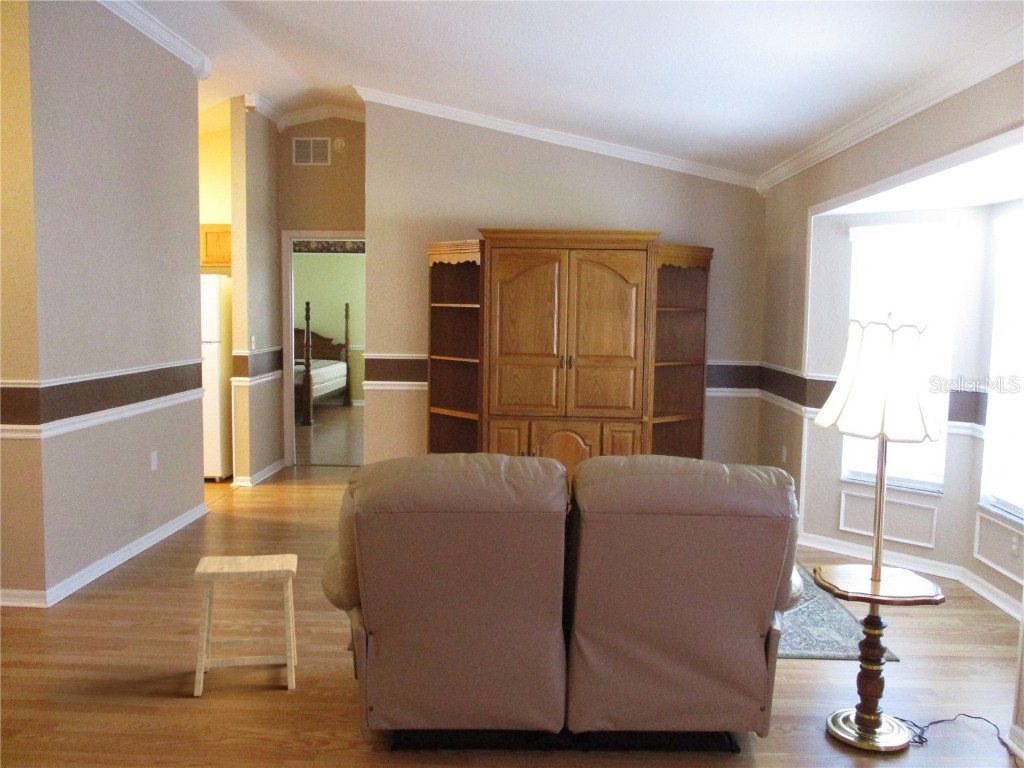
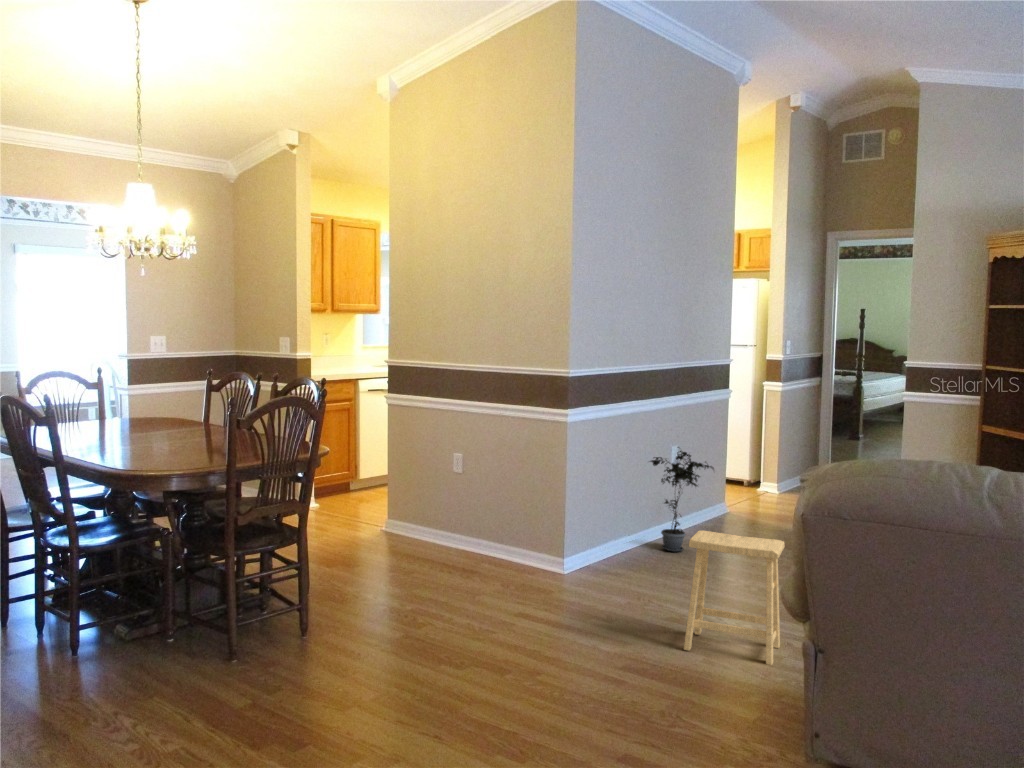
potted plant: none [120,456,198,570] -> present [650,447,714,552]

